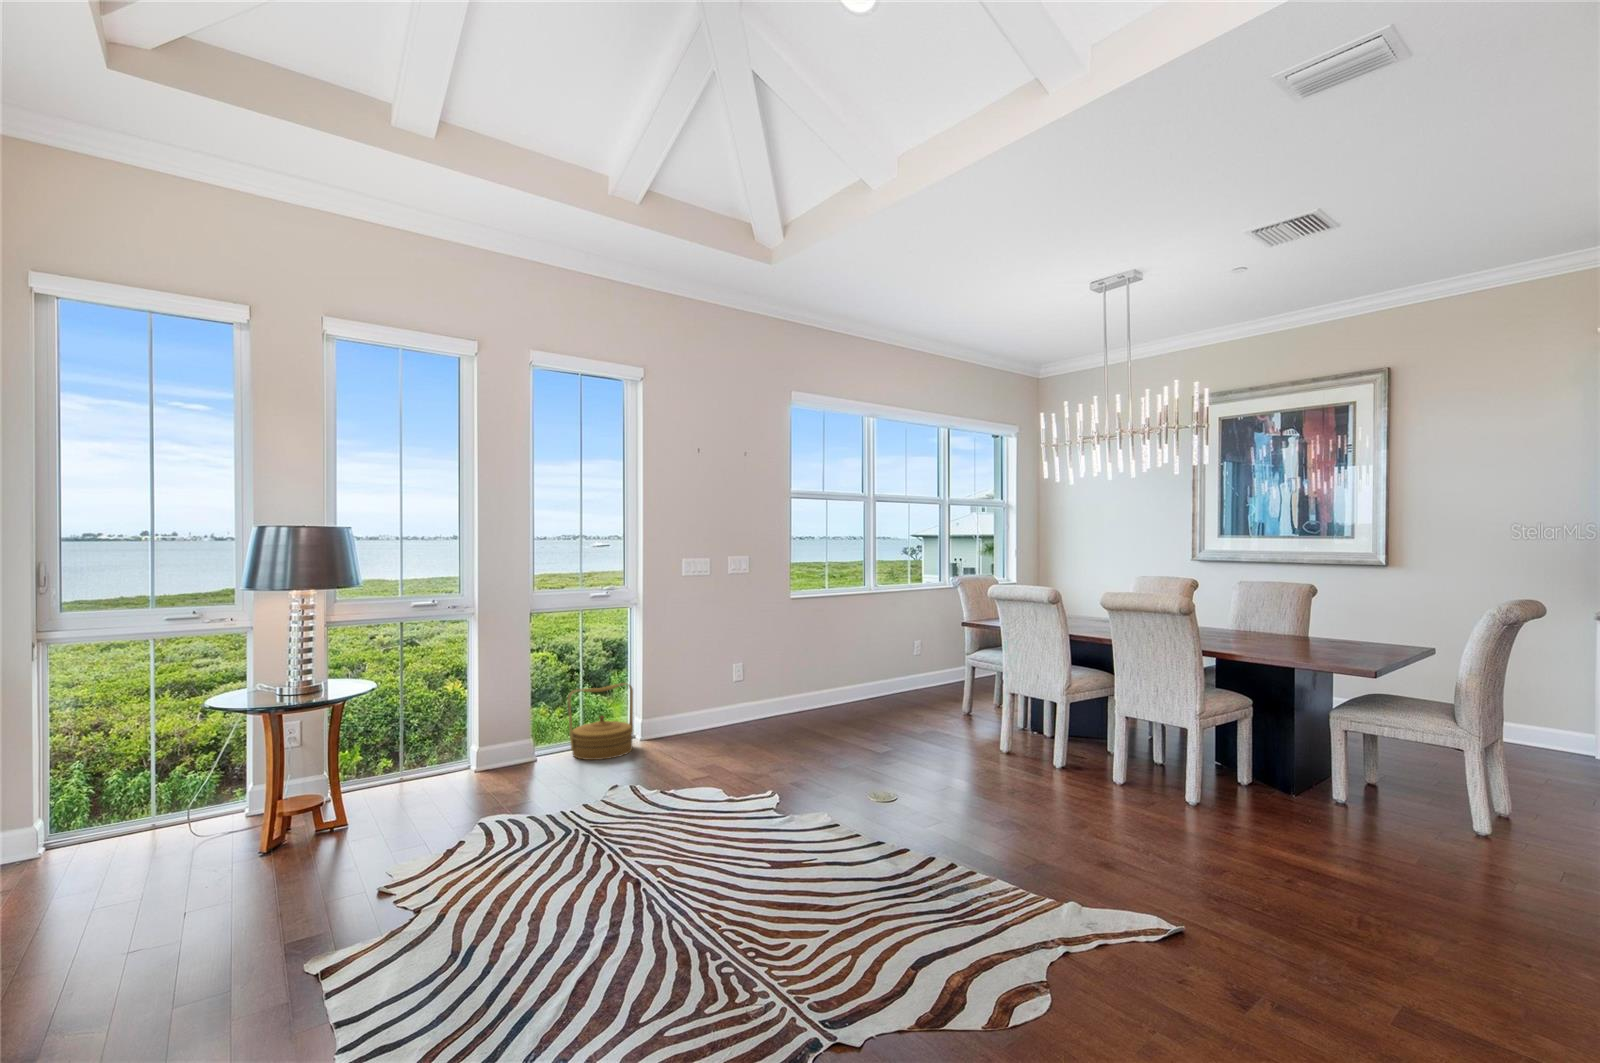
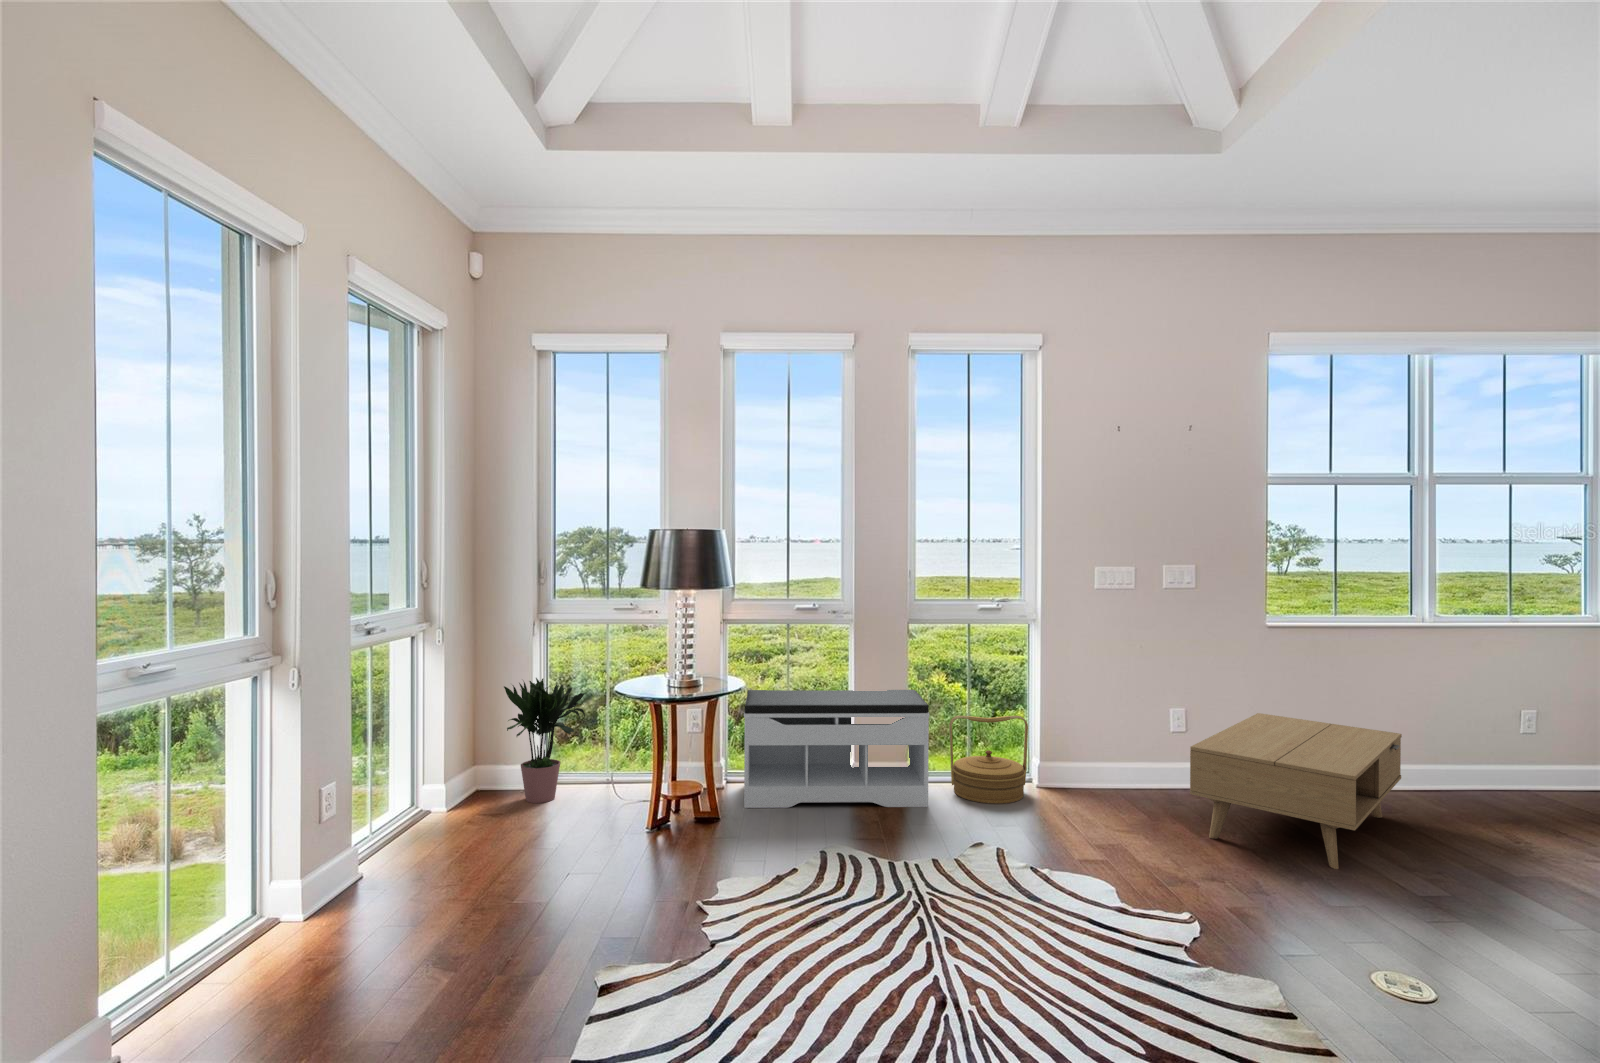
coffee table: none [759,658,878,750] -> present [1190,713,1402,869]
bench: none [361,673,557,808] -> present [744,690,929,808]
potted plant: none [38,704,171,859] -> present [504,678,585,803]

